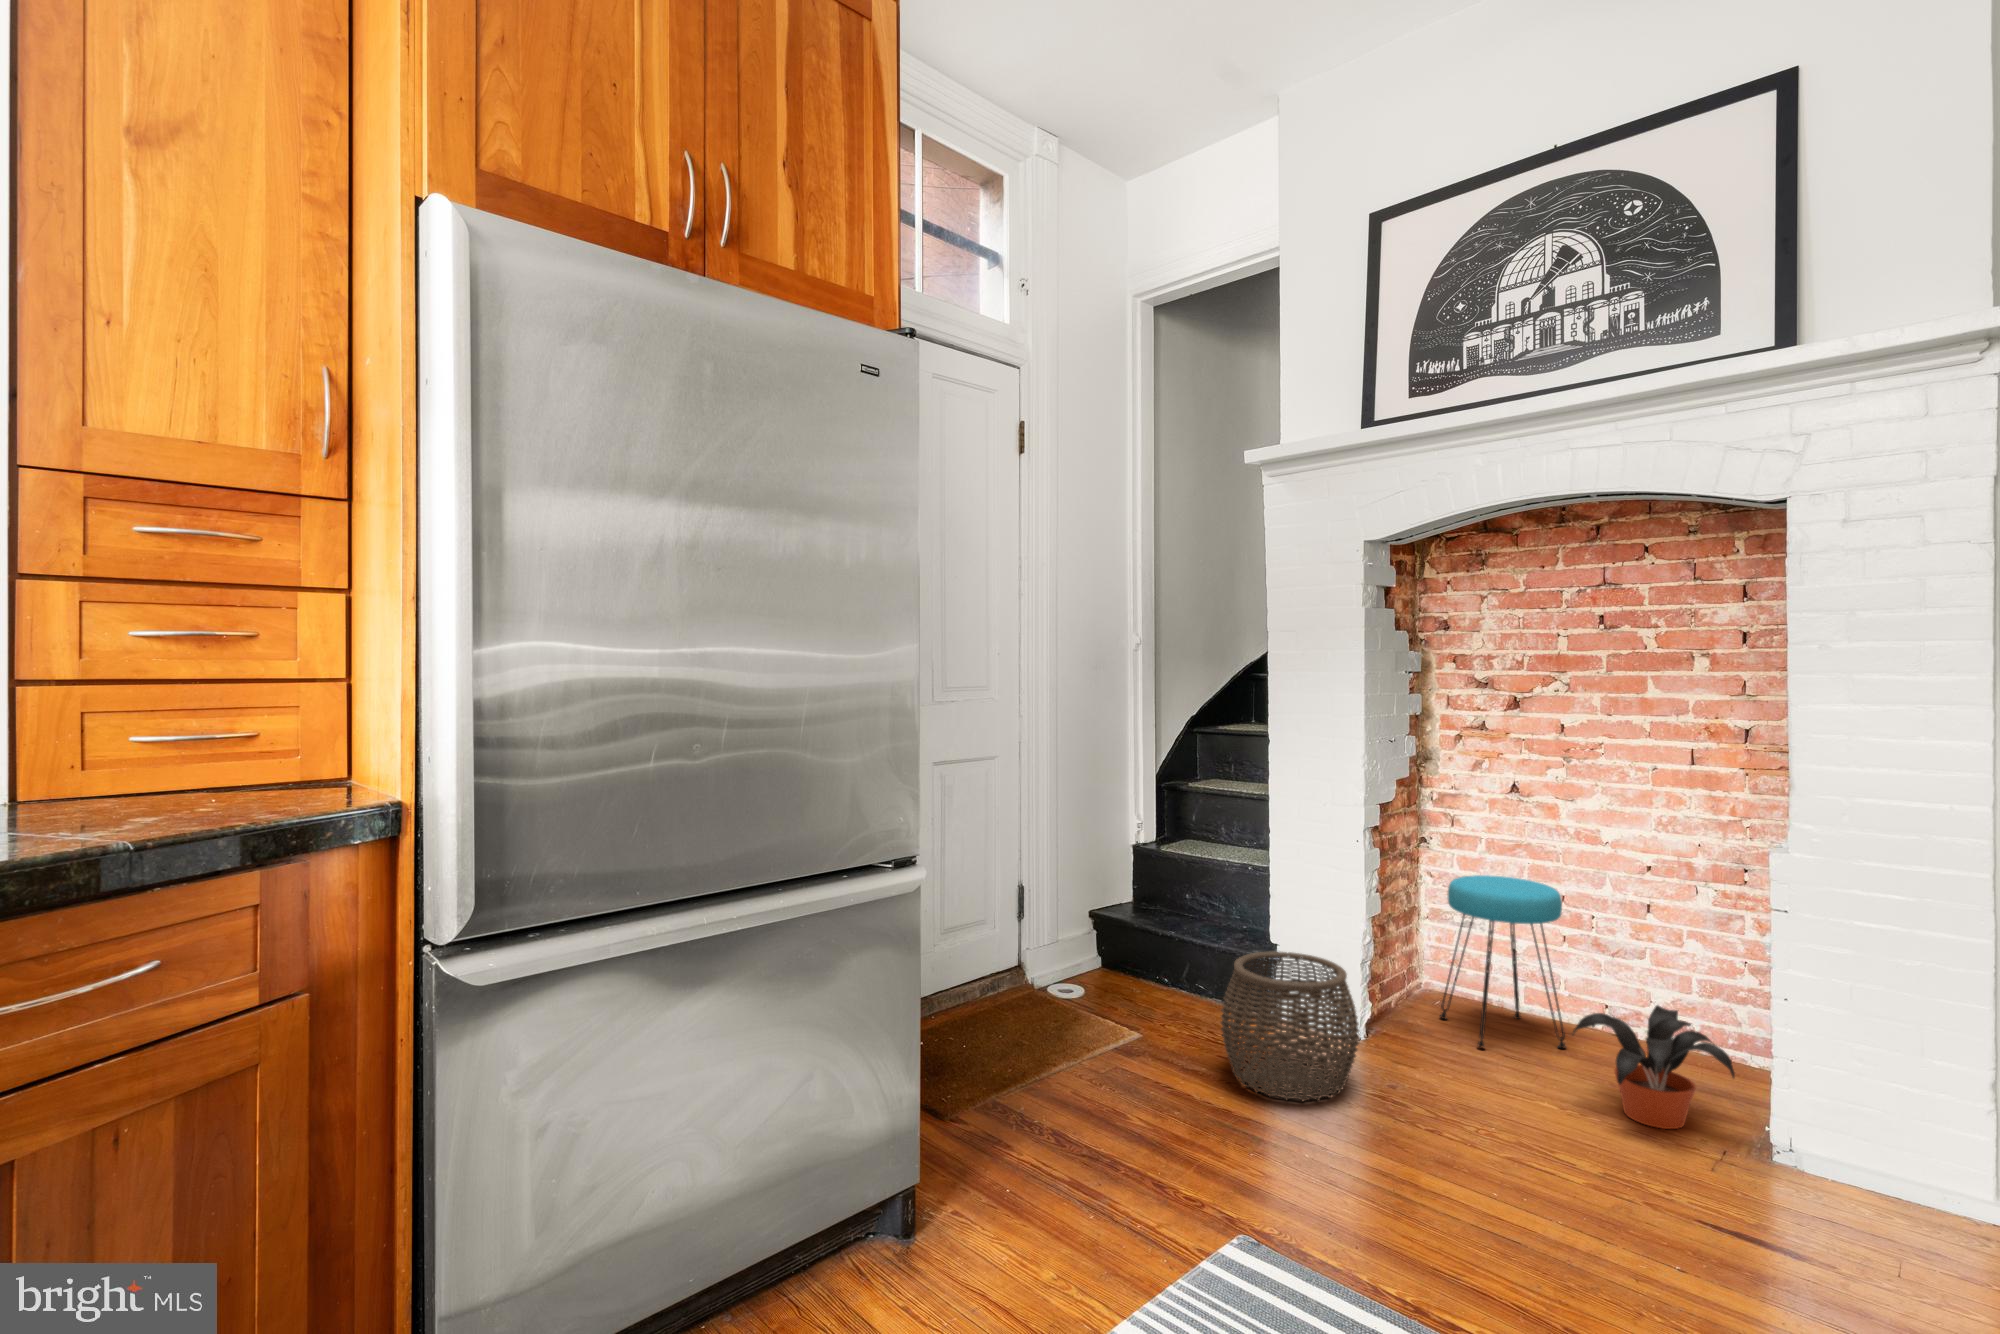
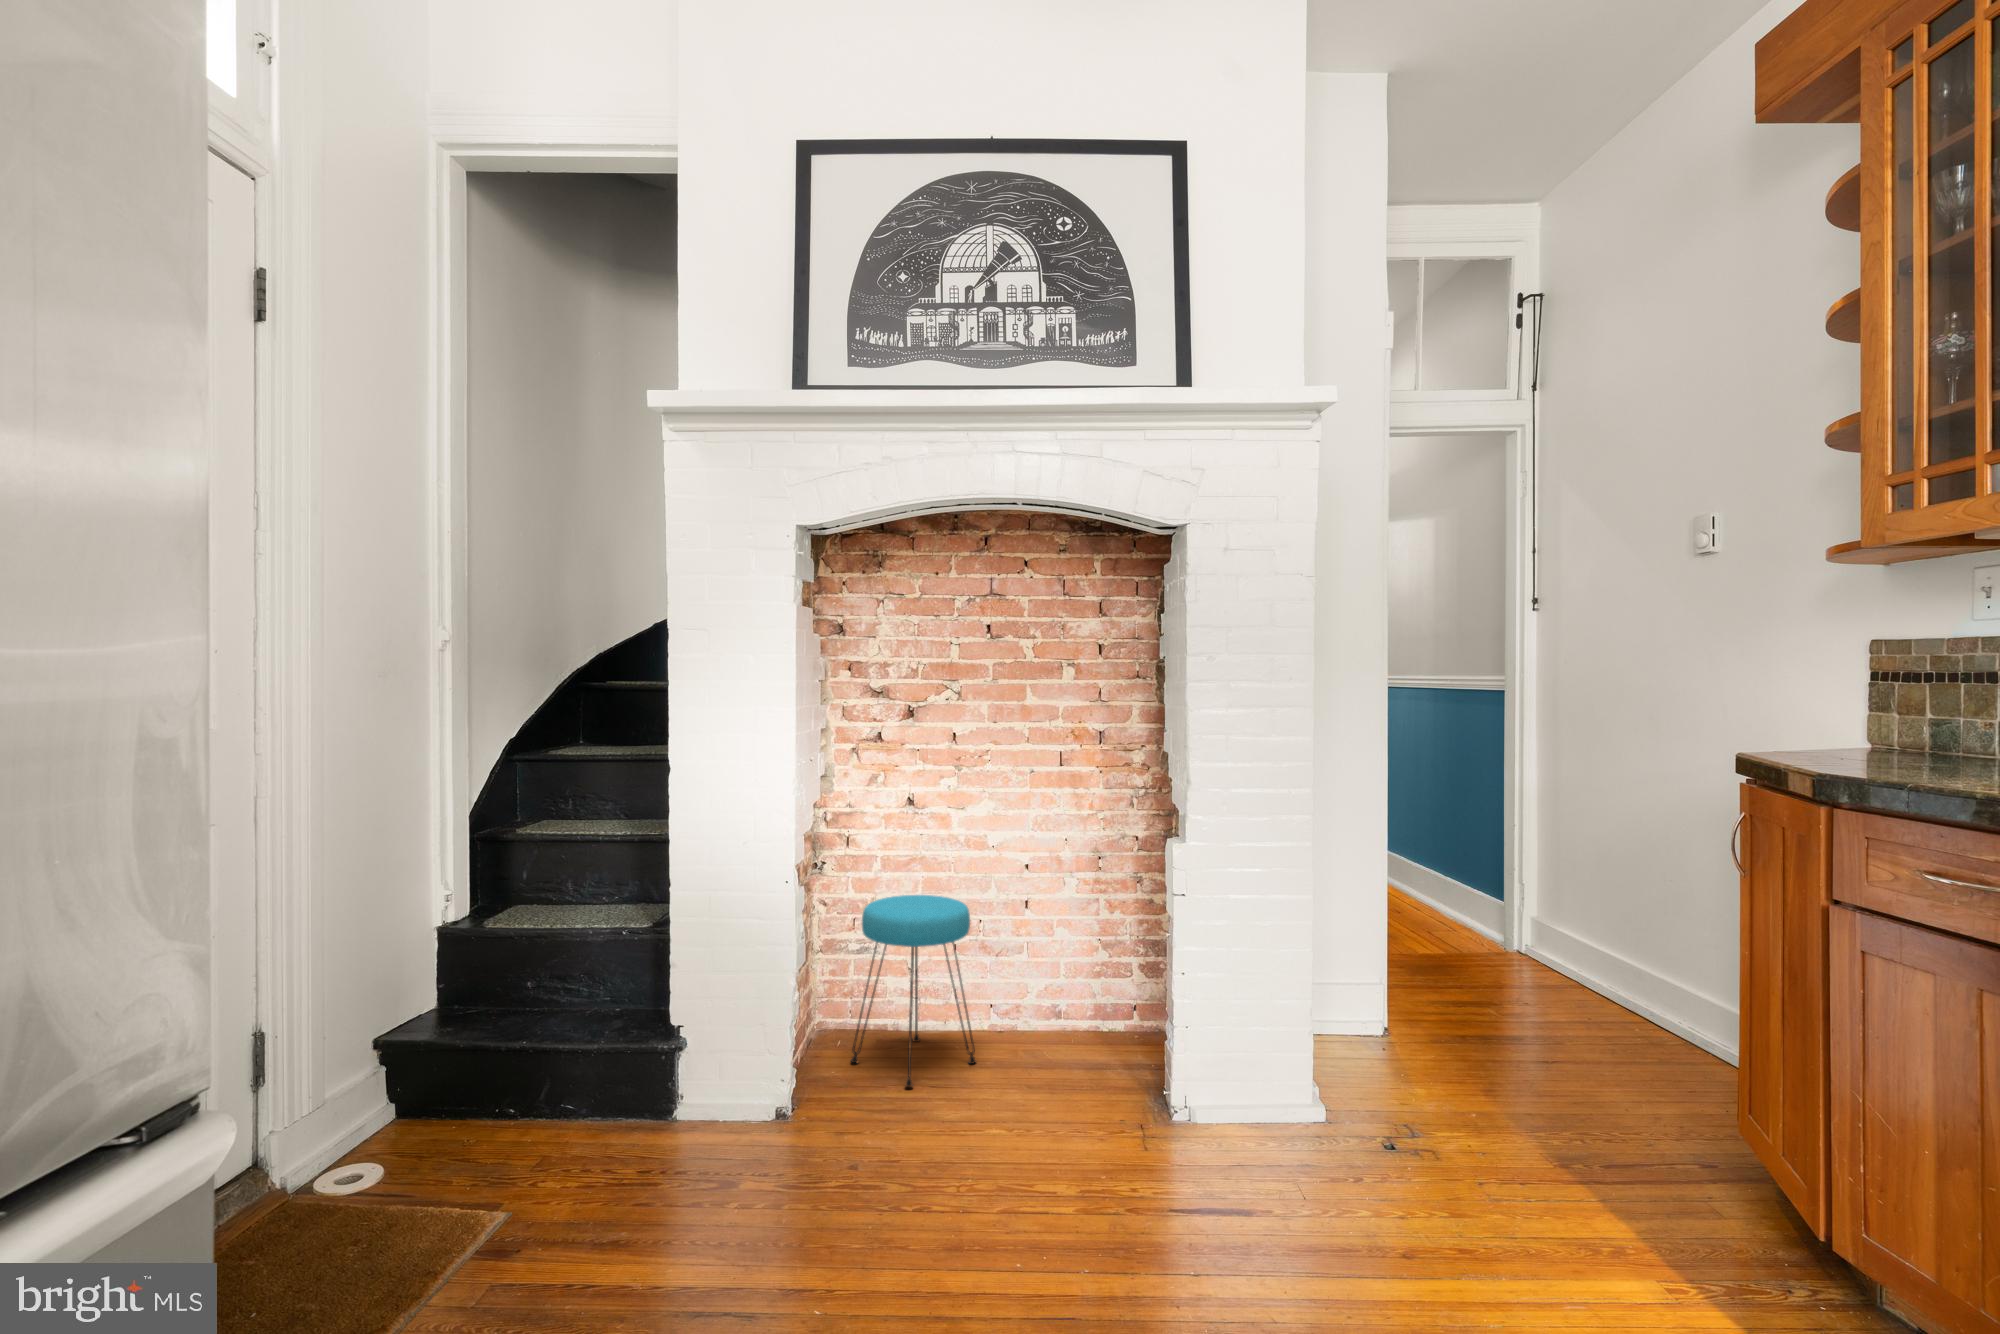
woven basket: present [1221,951,1359,1101] -> none [653,1036,832,1245]
potted plant: present [1573,1005,1735,1129] -> none [1021,1001,1153,1125]

